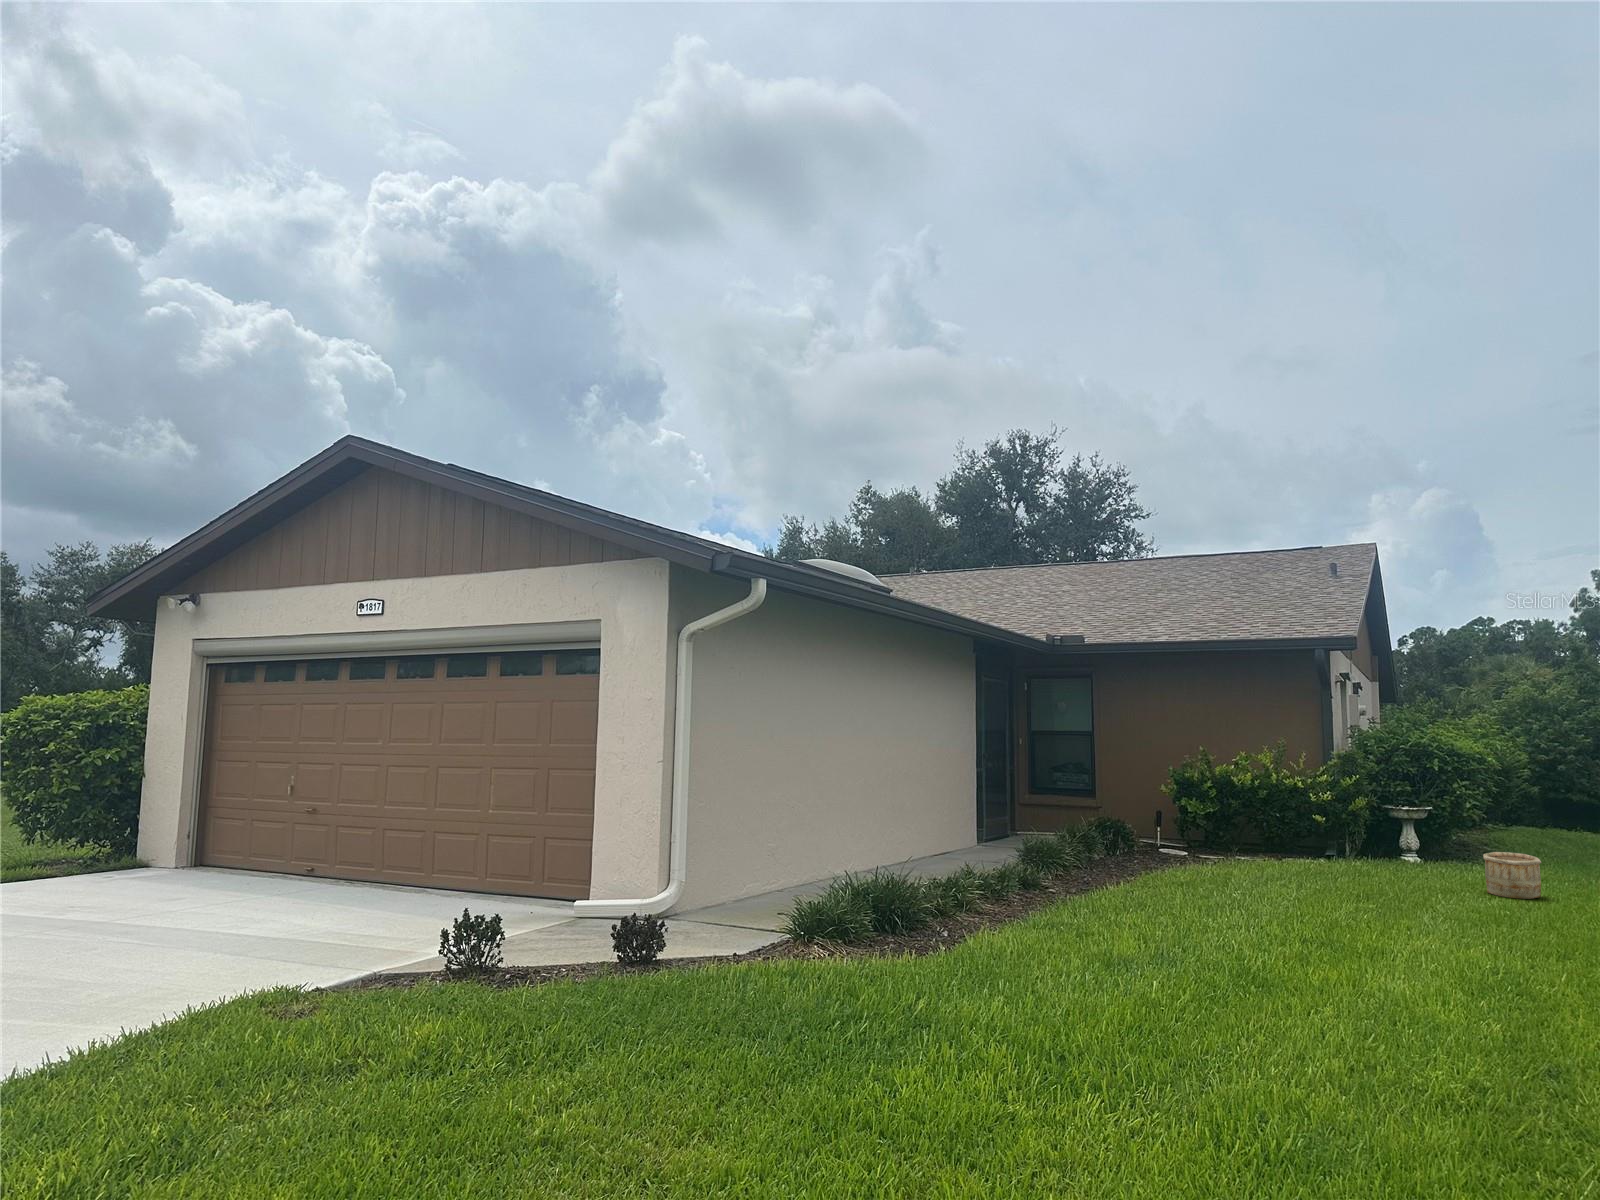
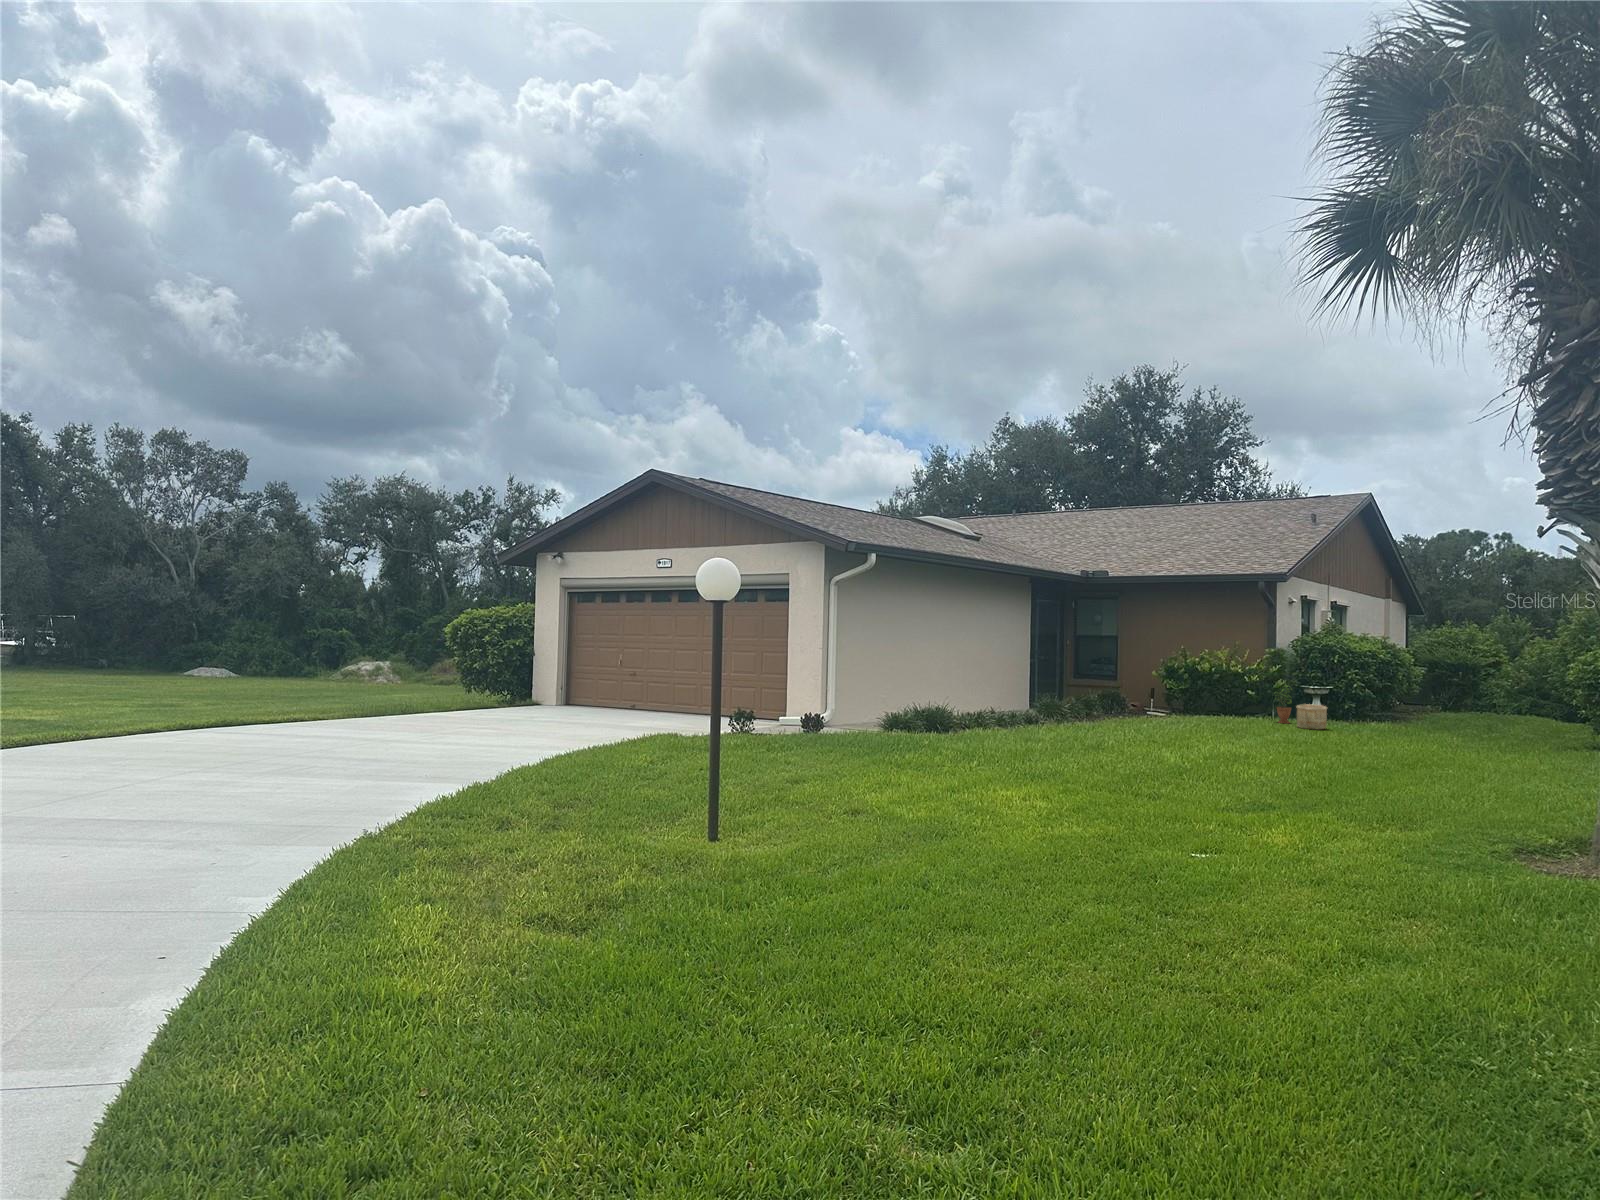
potted plant: none [1423,814,1458,883] -> present [1274,685,1292,724]

